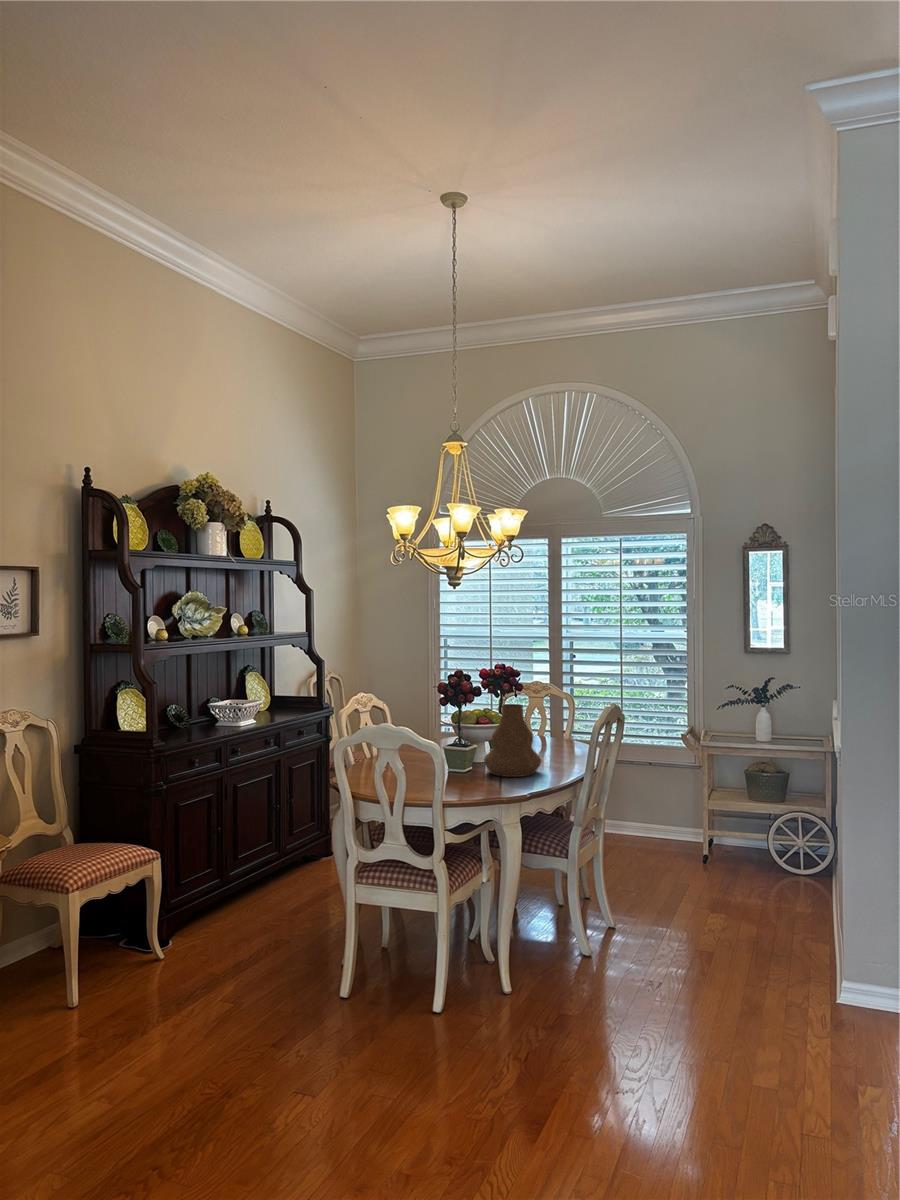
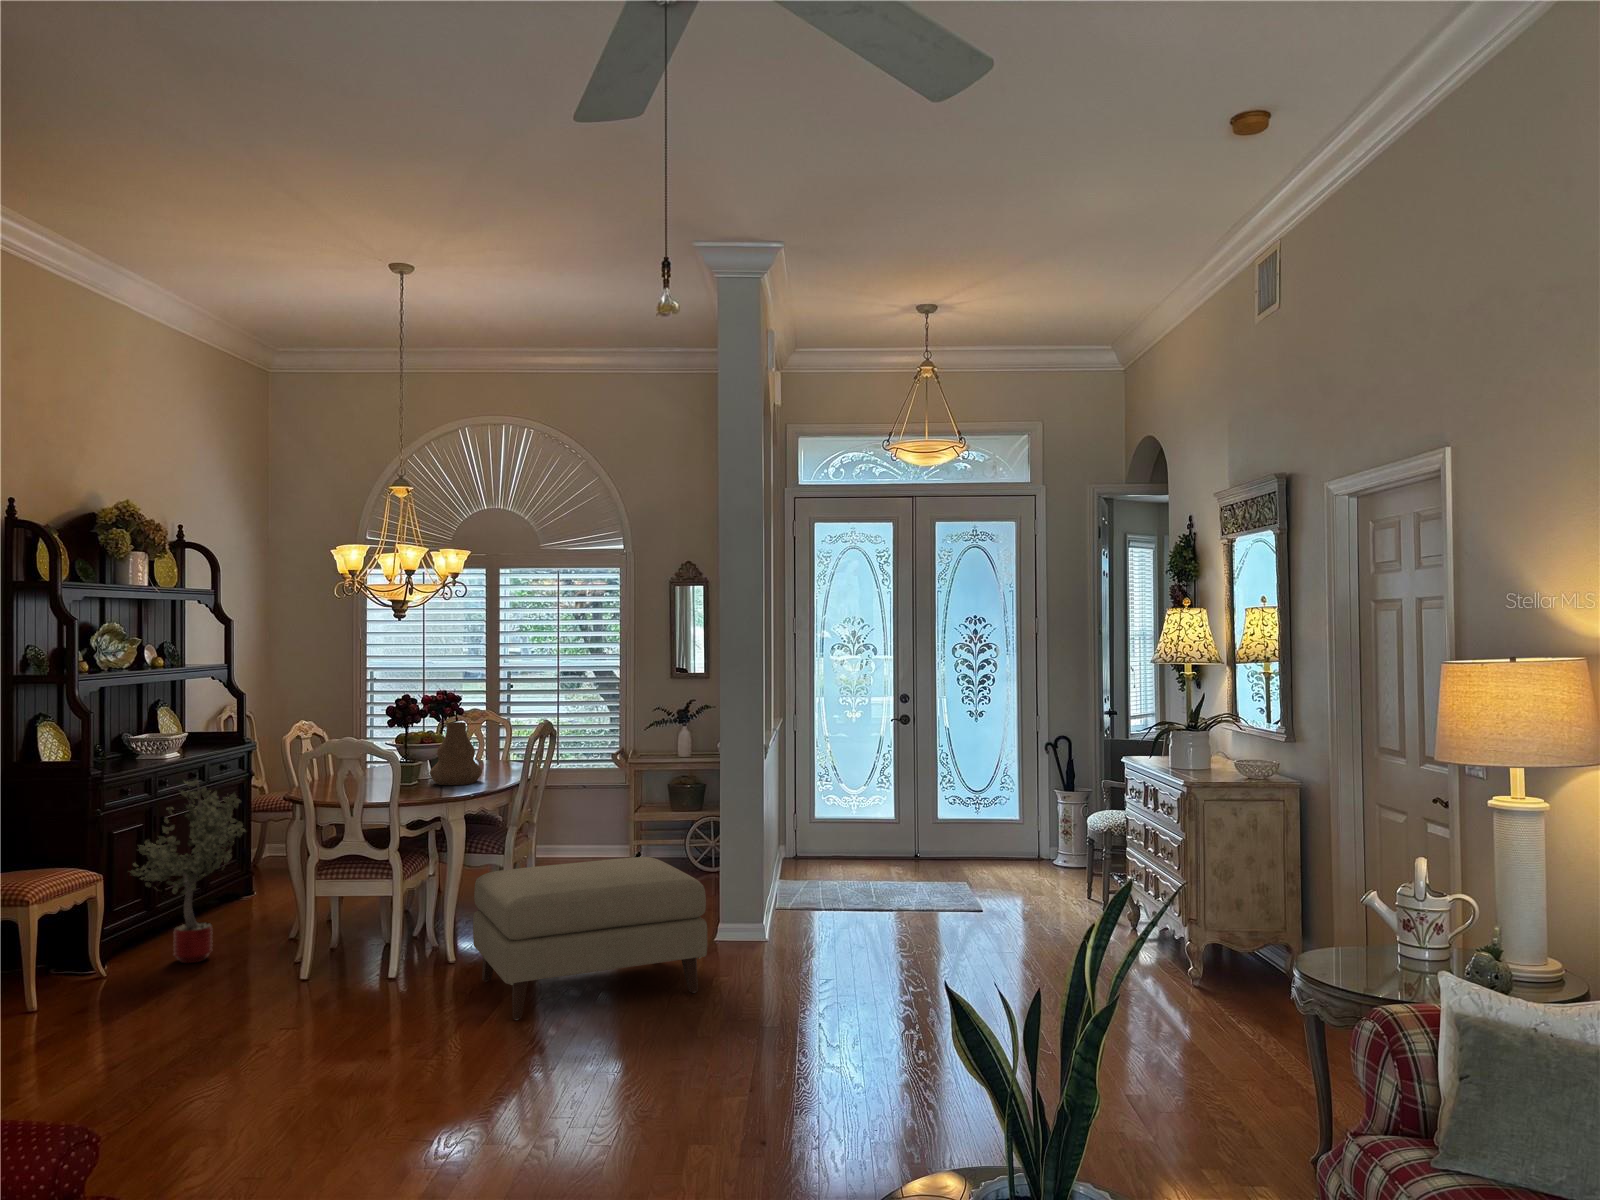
potted tree: none [188,751,306,944] -> present [130,779,245,963]
ottoman: none [528,895,851,1133] -> present [473,857,707,1020]

